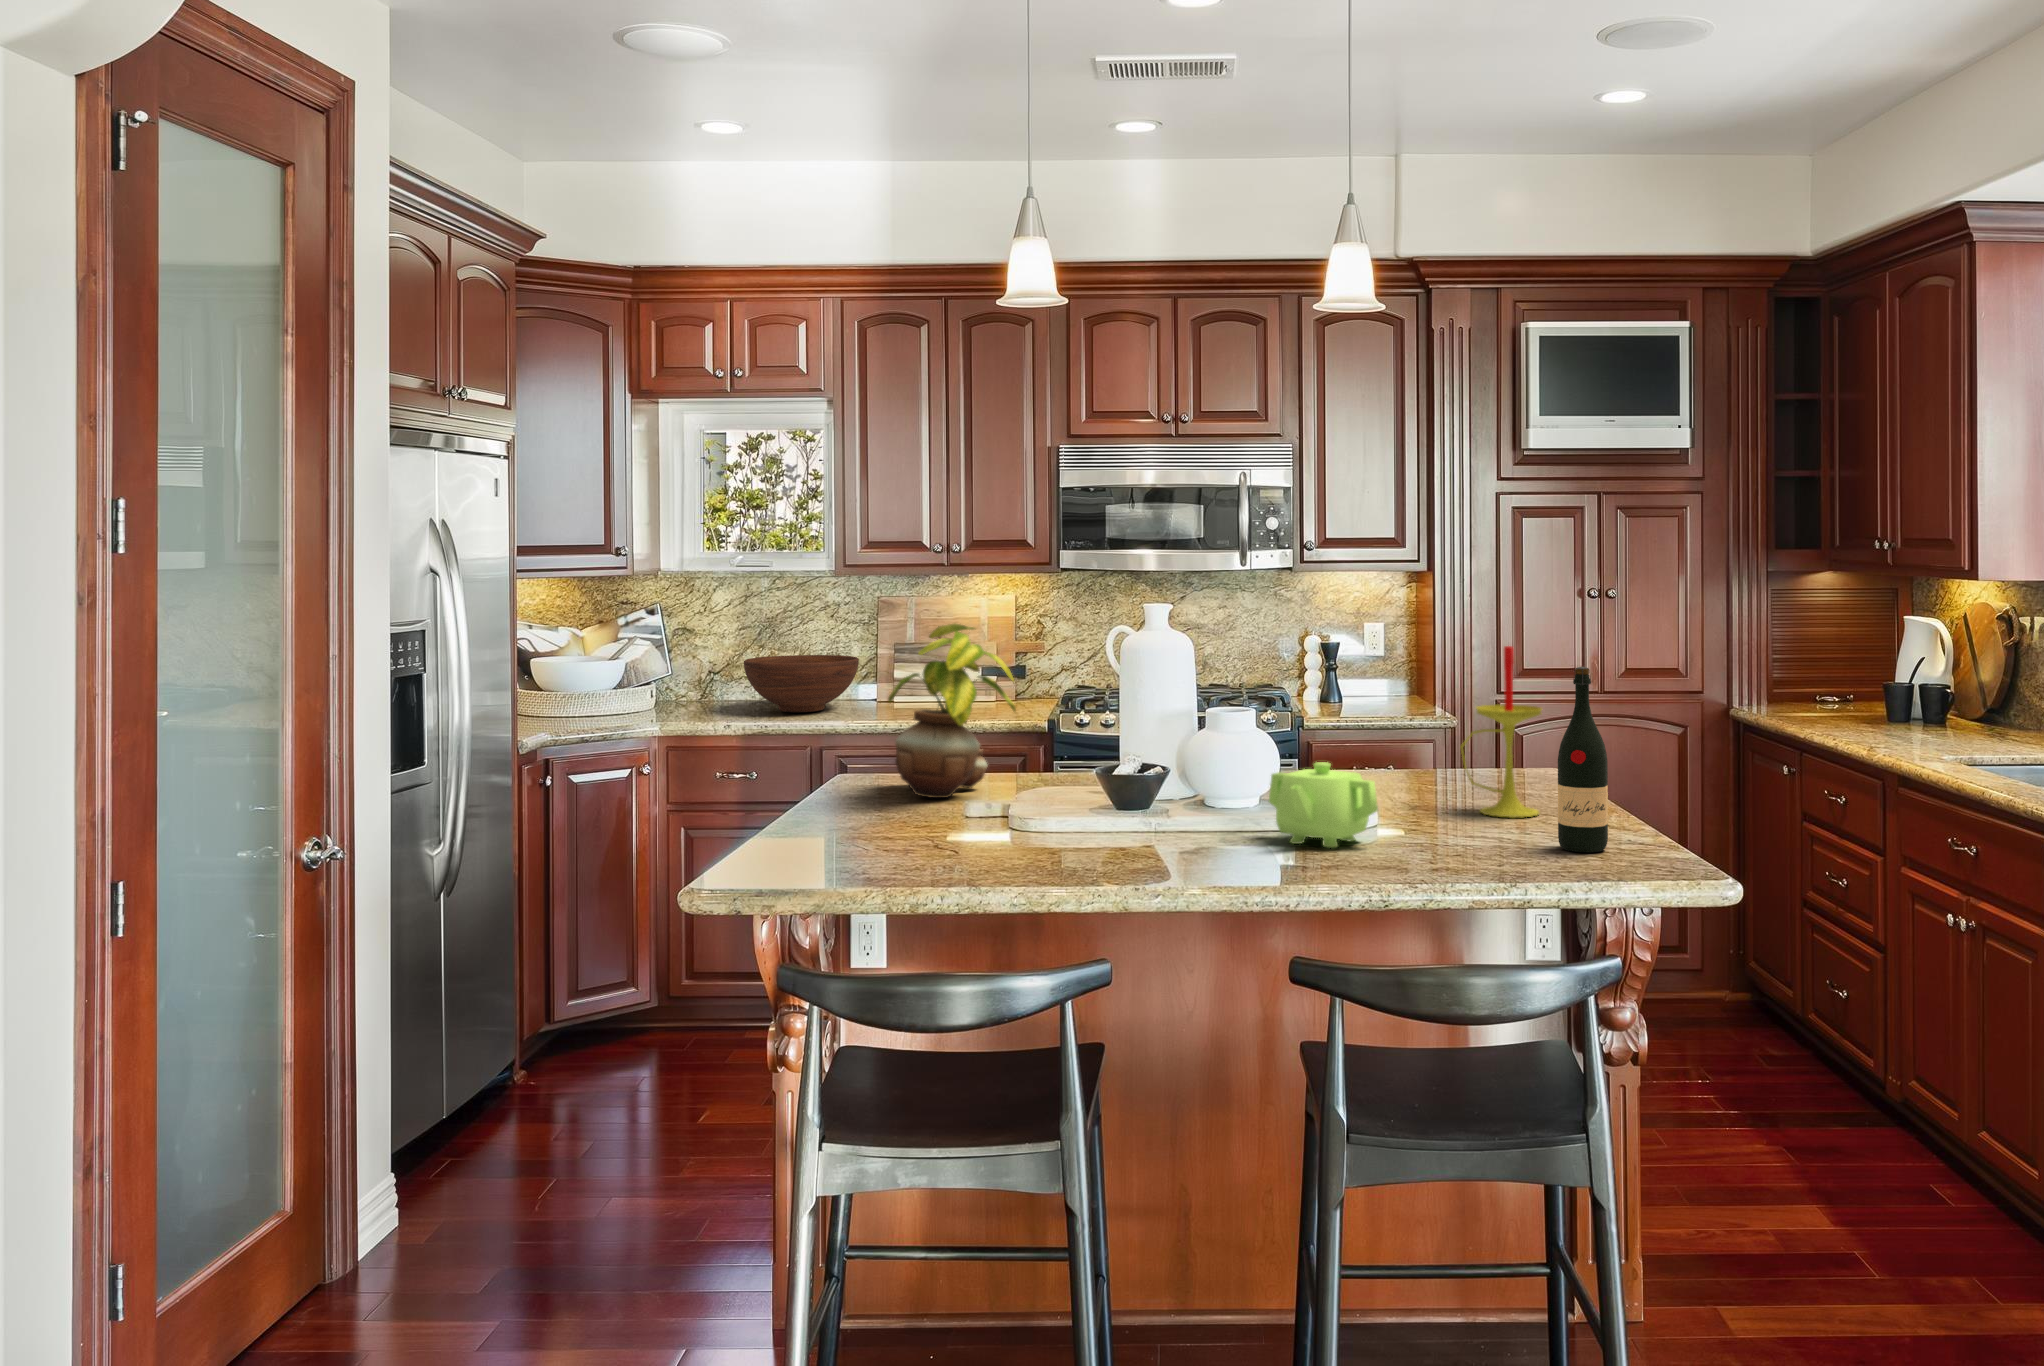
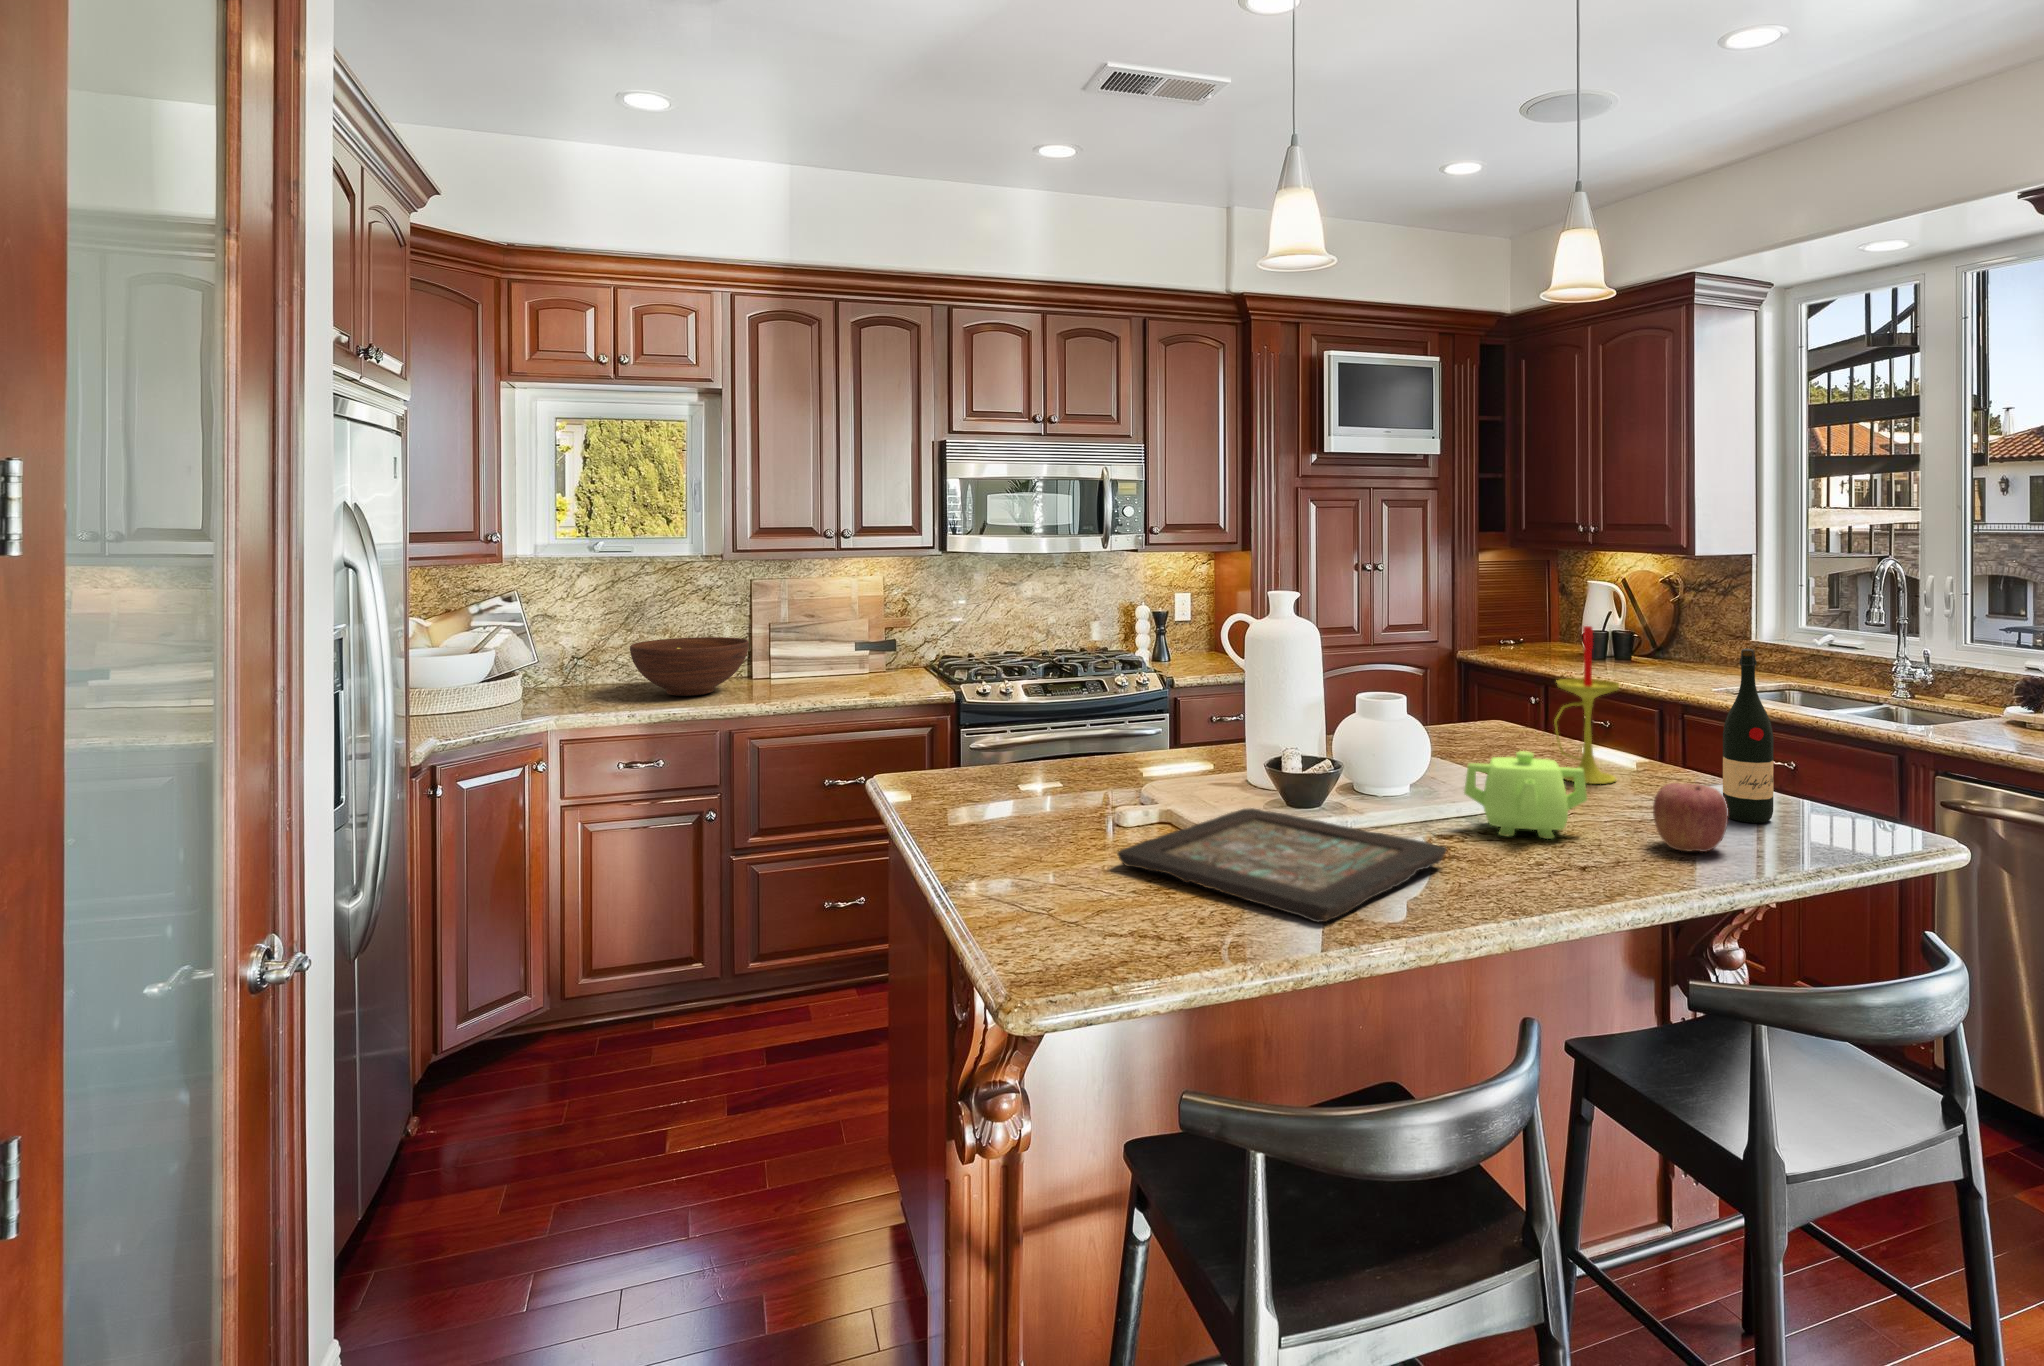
potted plant: present [888,624,1016,798] -> none [976,617,1133,804]
apple: none [1412,797,1486,865] -> present [1653,783,1728,852]
decorative tray: none [904,806,1182,875] -> present [1117,808,1447,922]

